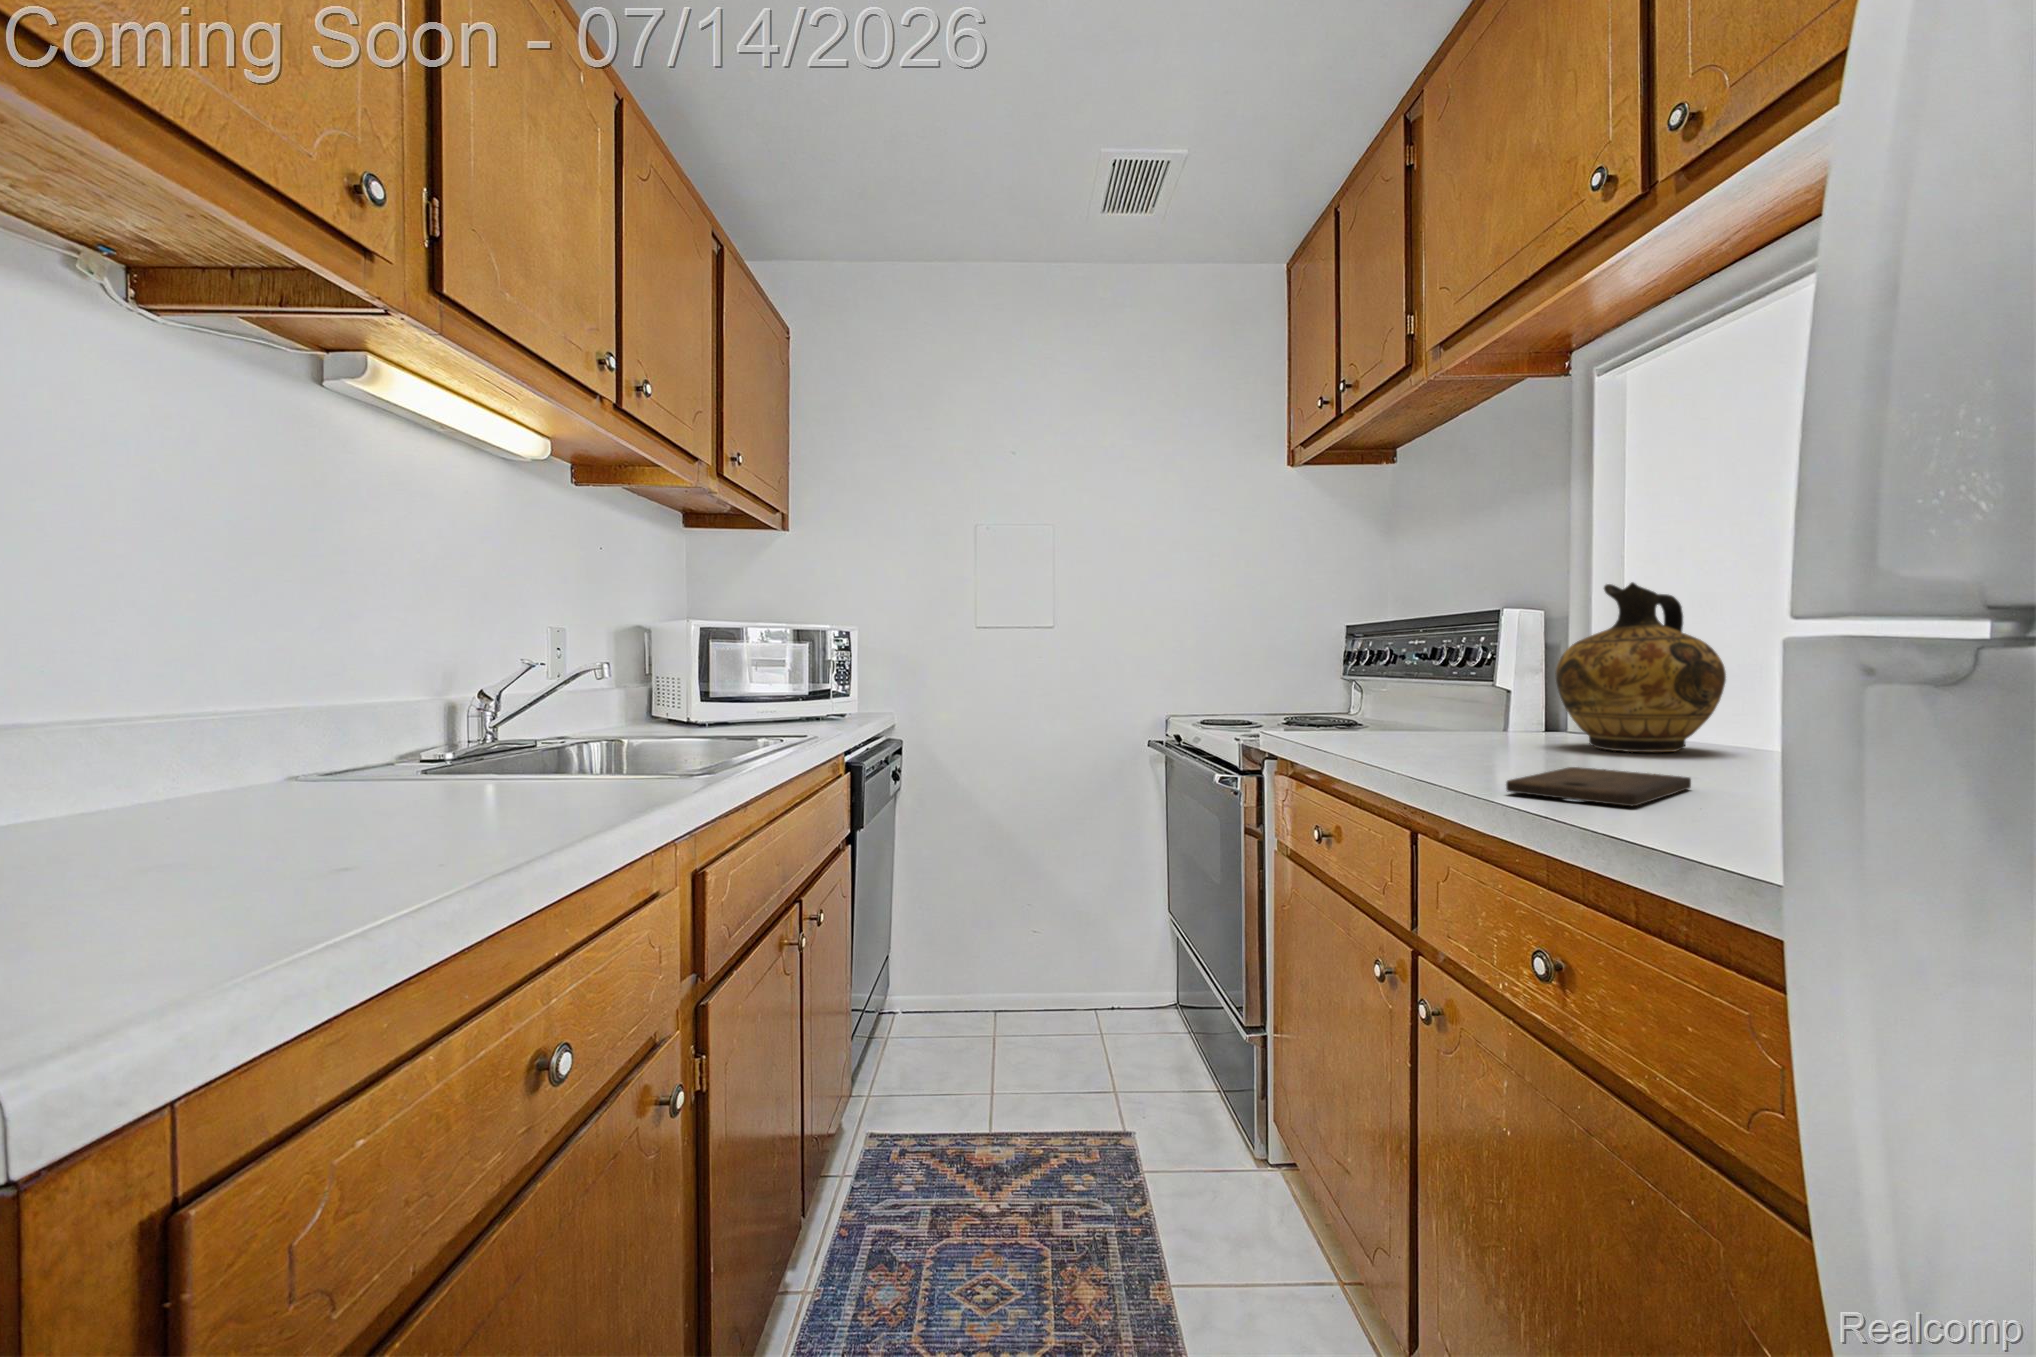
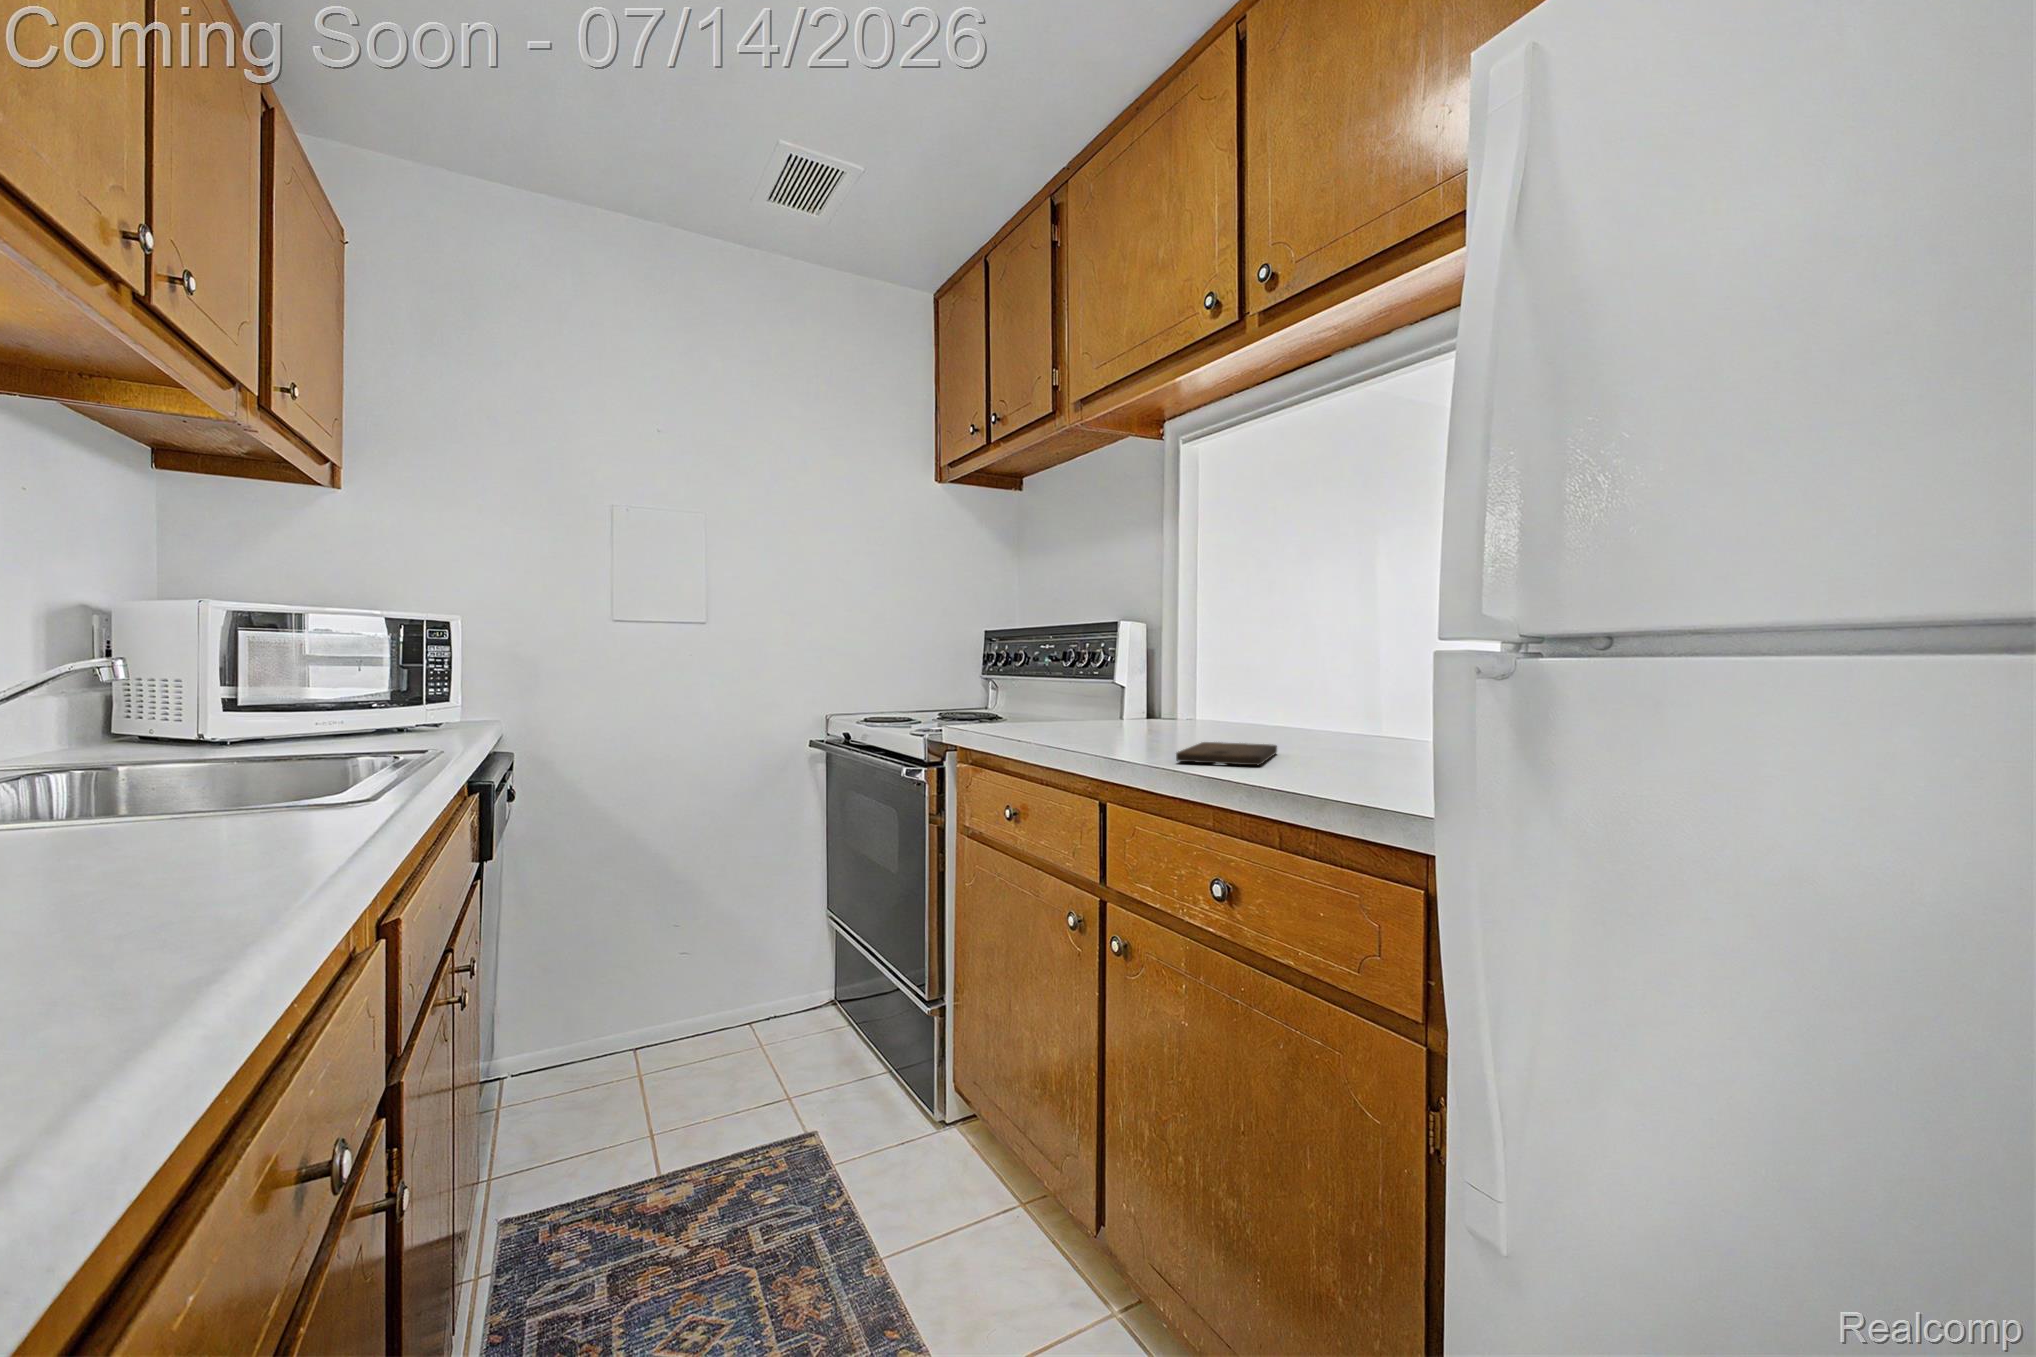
ceramic jug: present [1555,582,1726,752] -> none [1168,603,1272,732]

